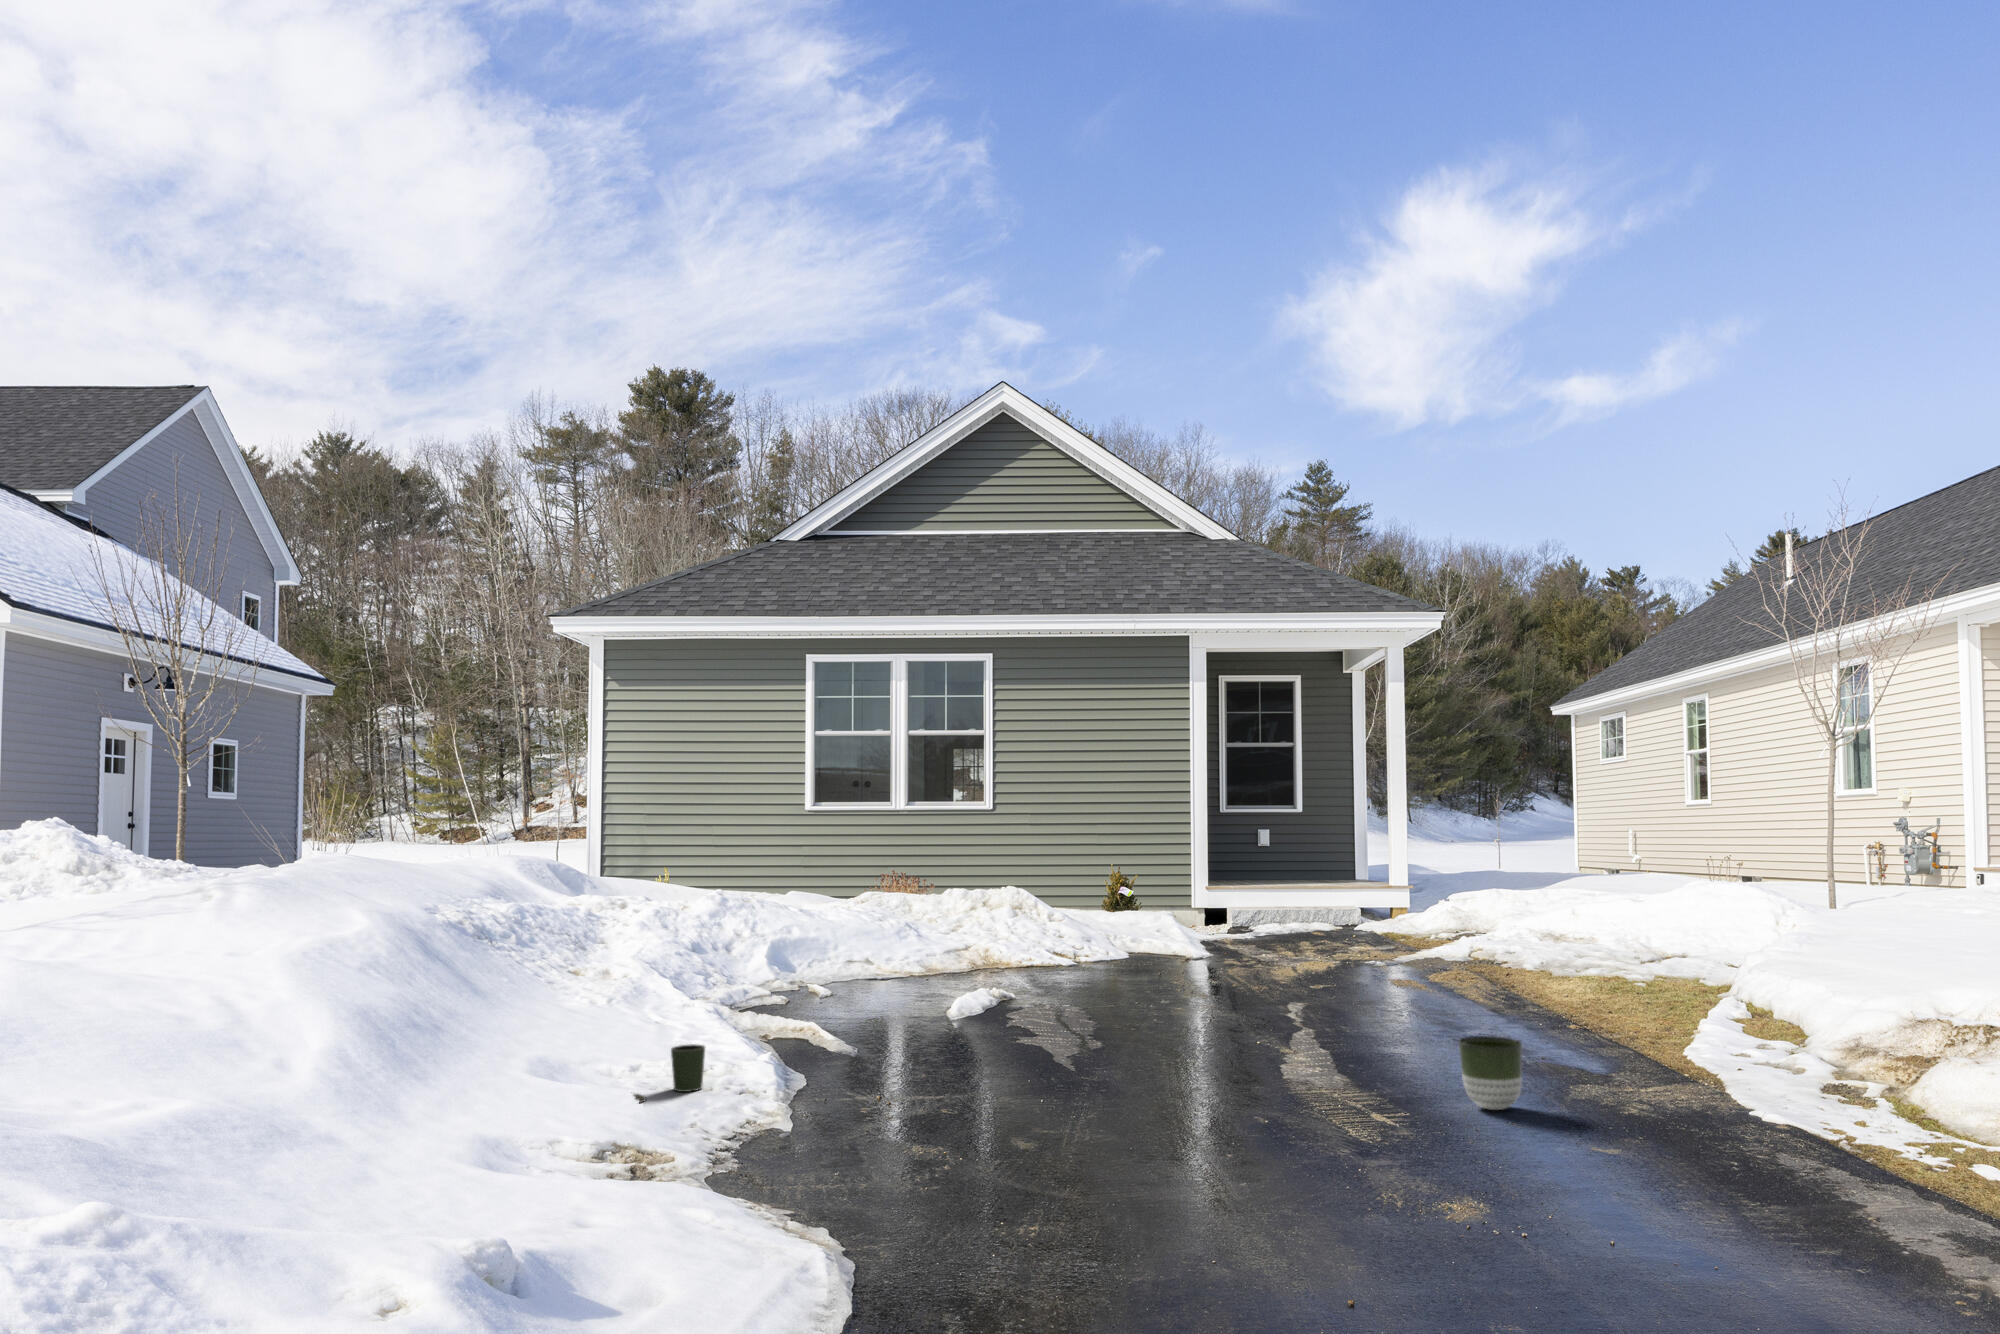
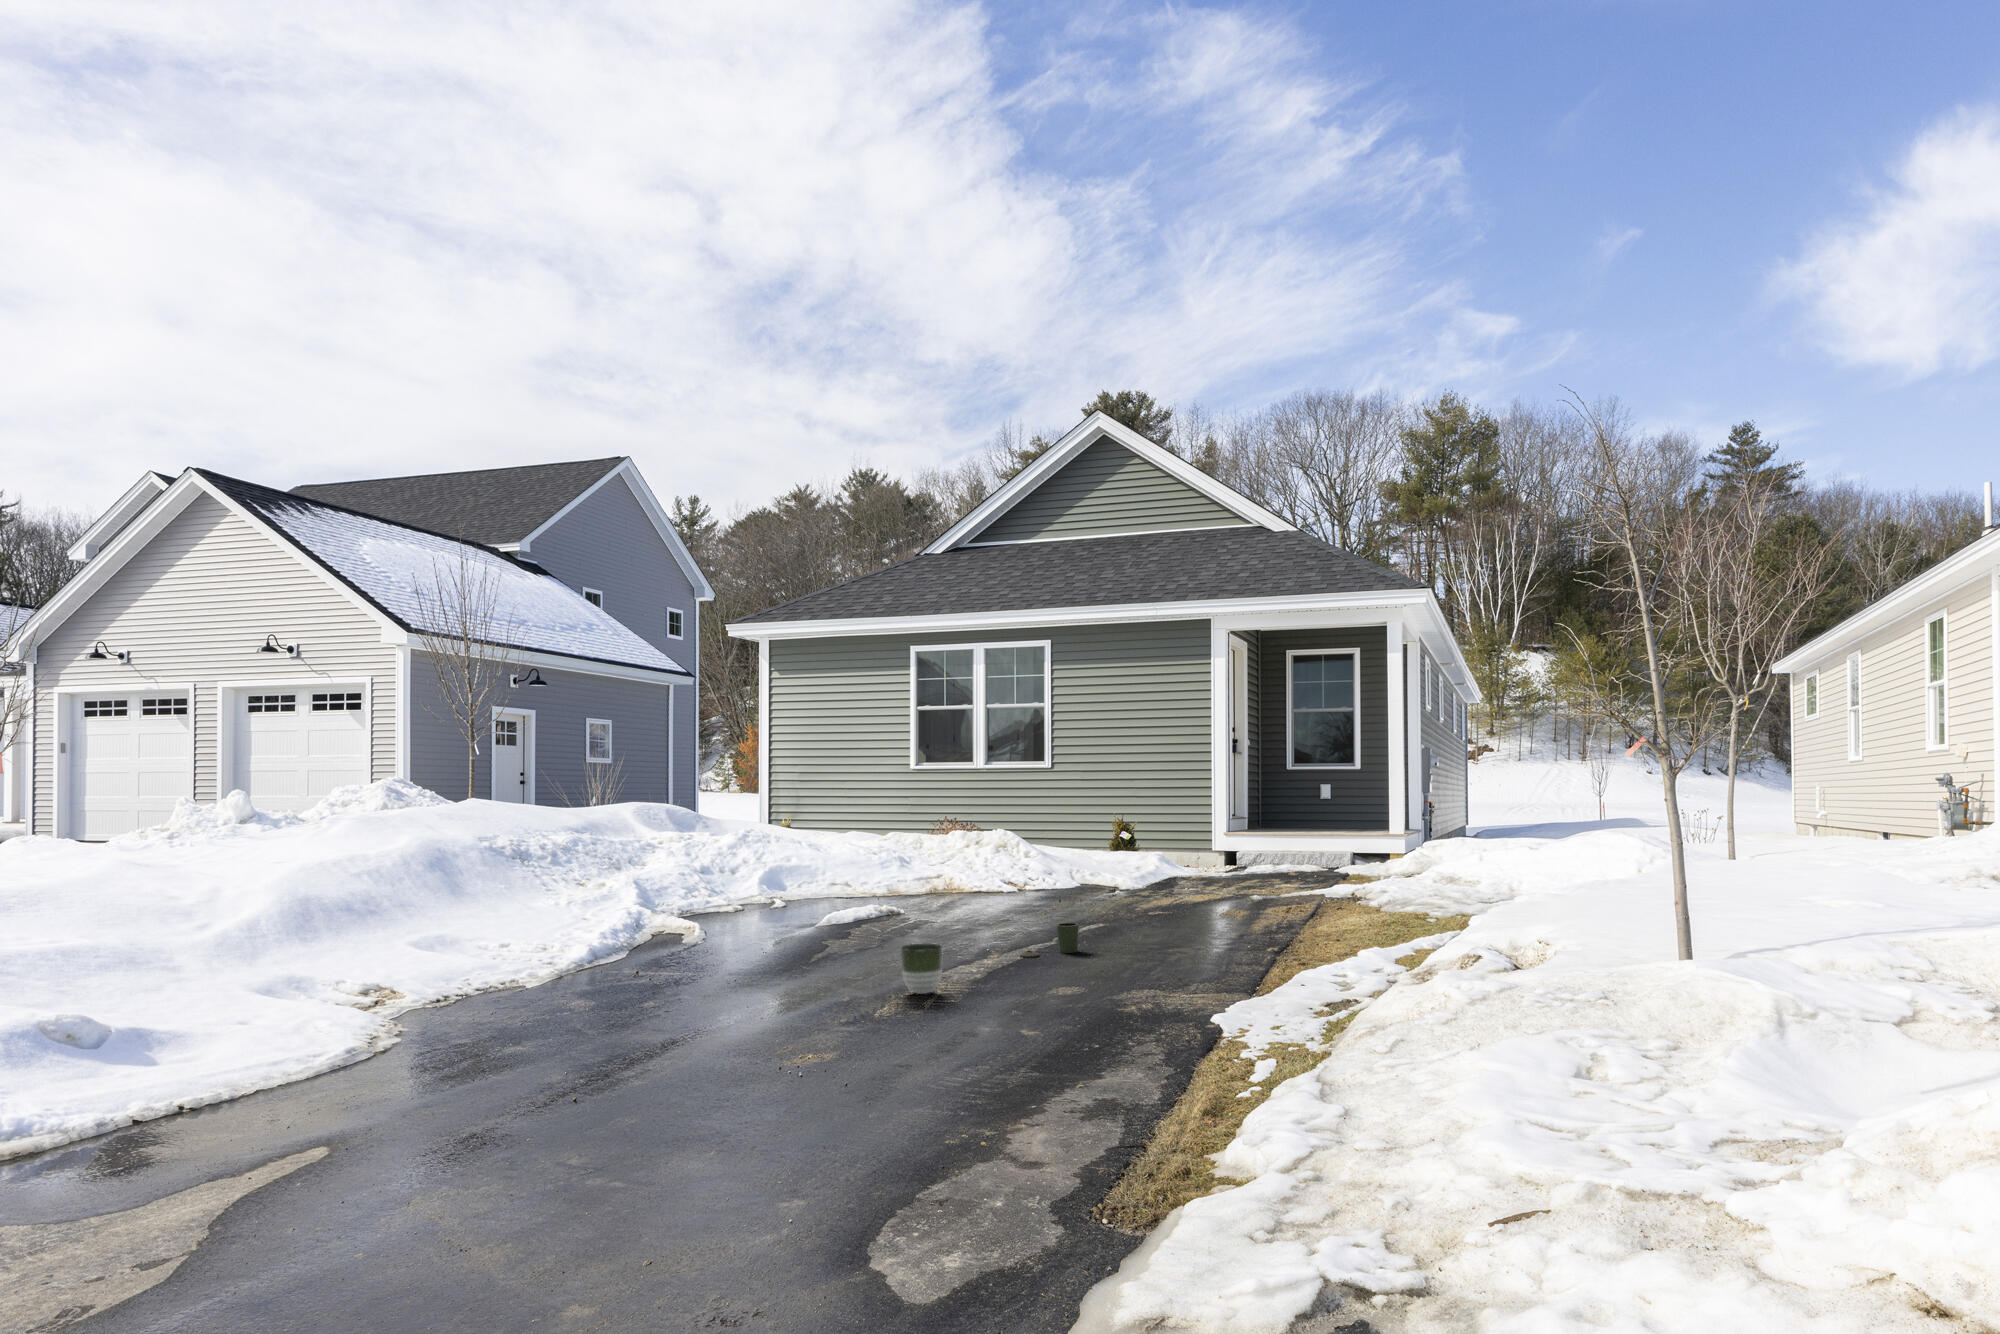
trash can: present [634,1044,705,1102] -> present [1020,923,1079,958]

